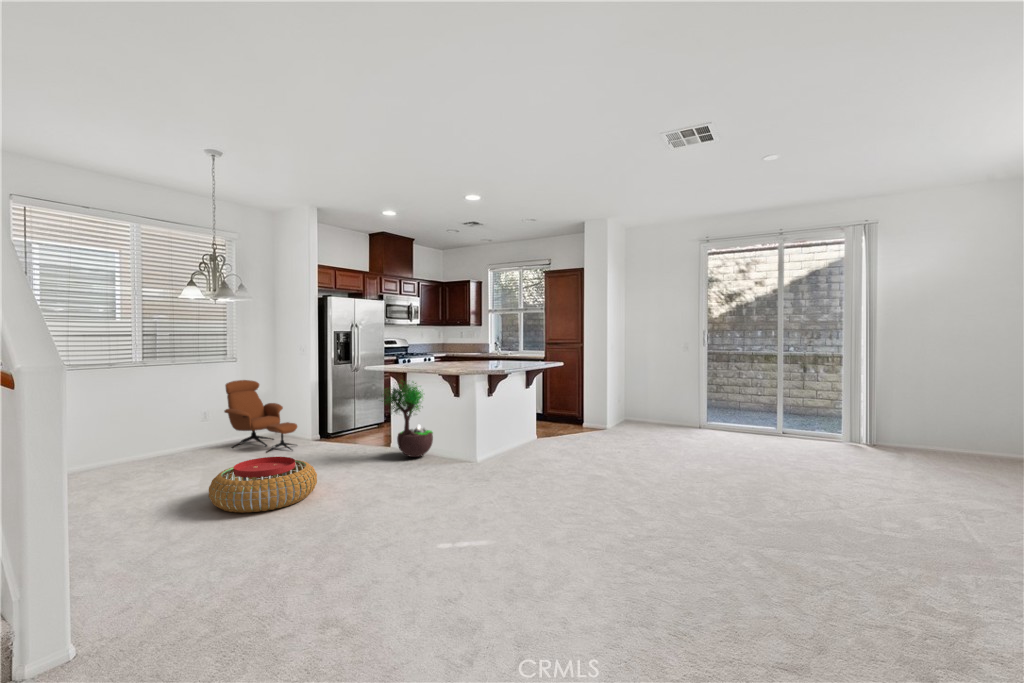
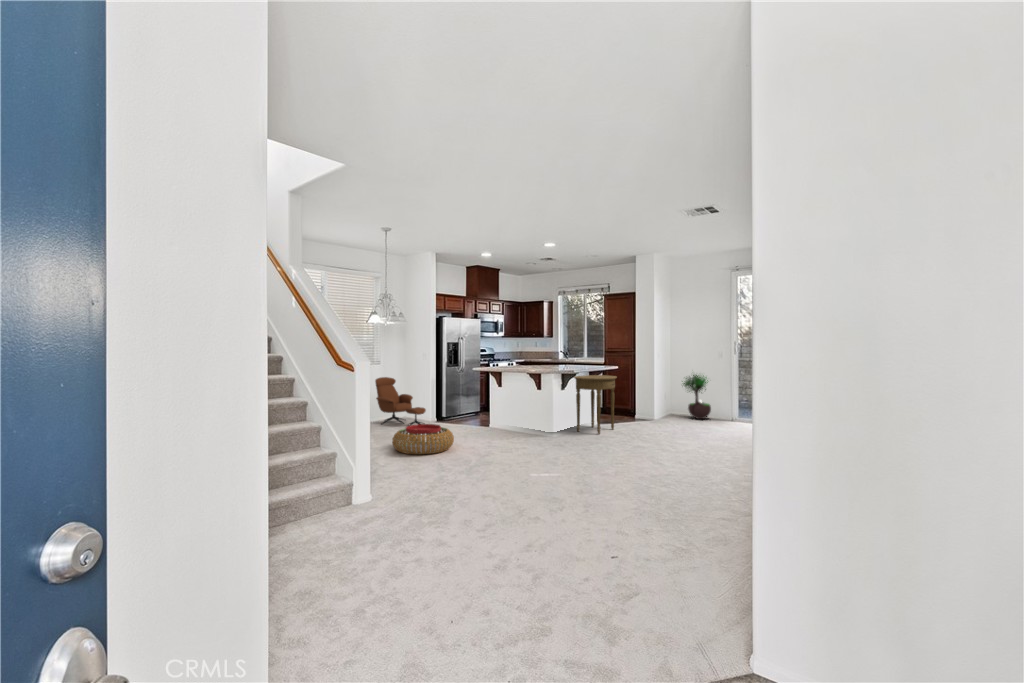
side table: none [505,375,563,457] -> present [574,375,617,434]
potted tree: present [382,381,433,457] -> present [682,375,711,419]

